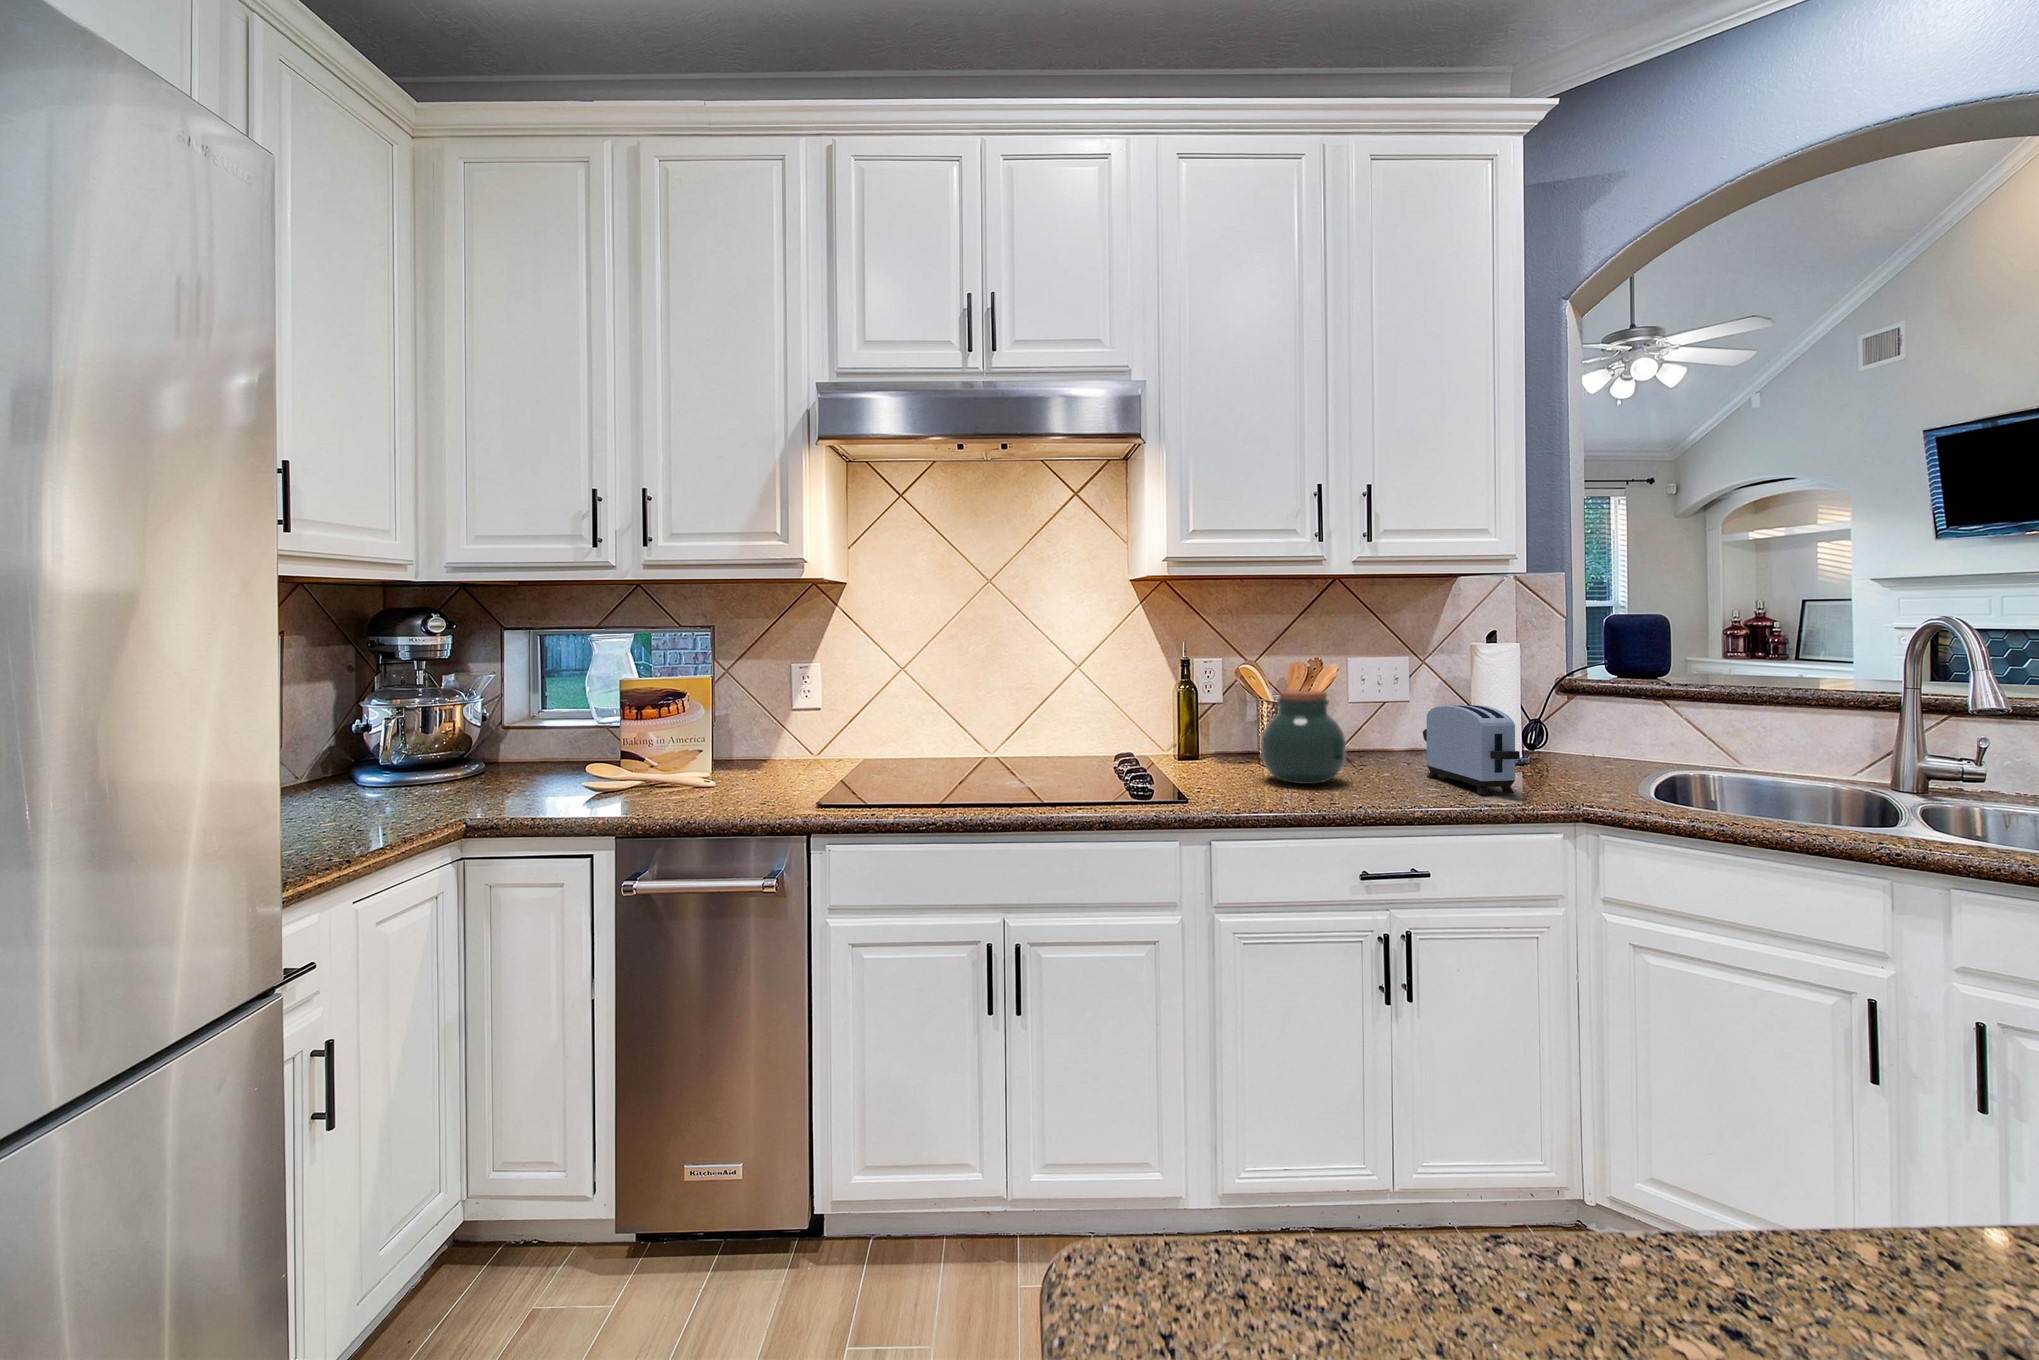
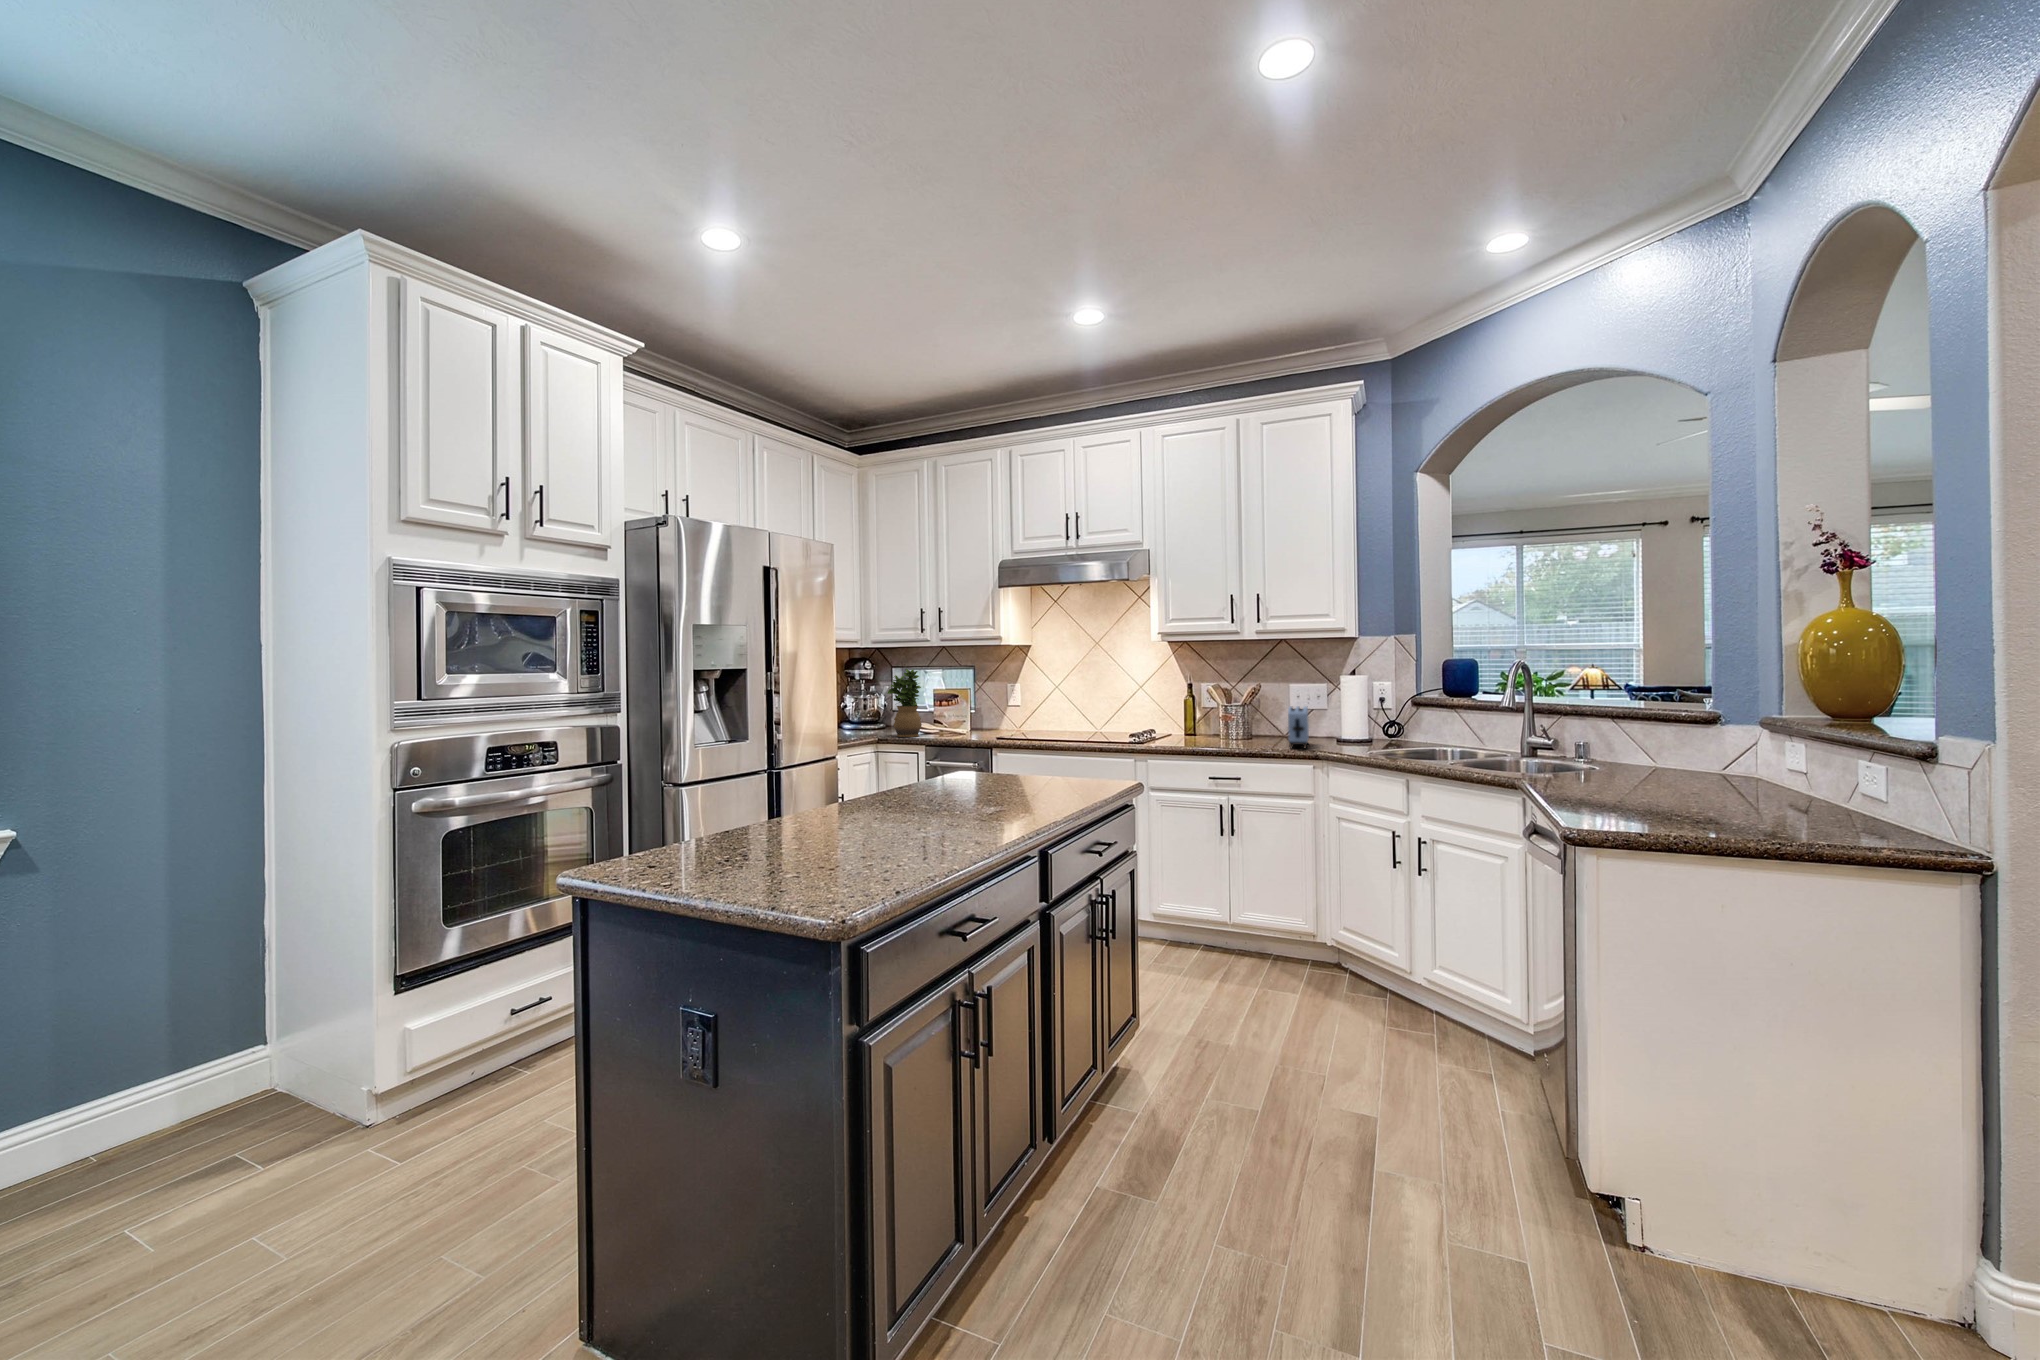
potted plant: none [500,633,601,809] -> present [887,669,922,737]
jar: present [1261,691,1346,784] -> none [1200,698,1241,743]

